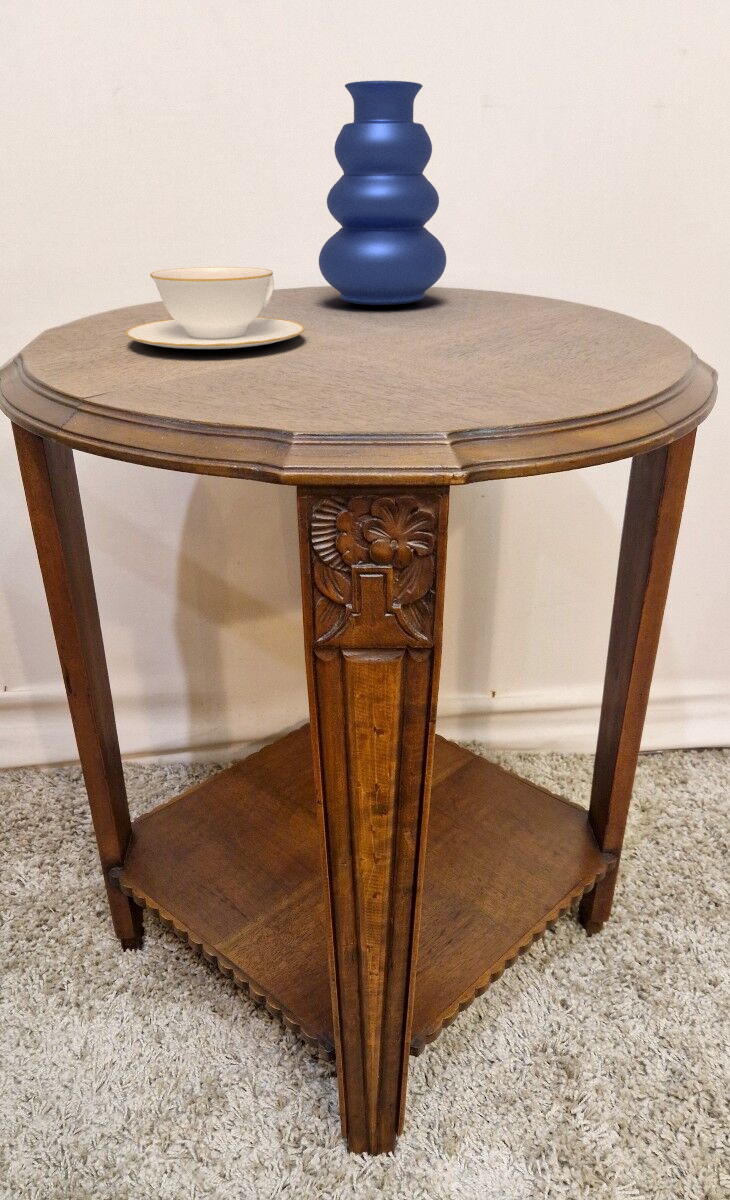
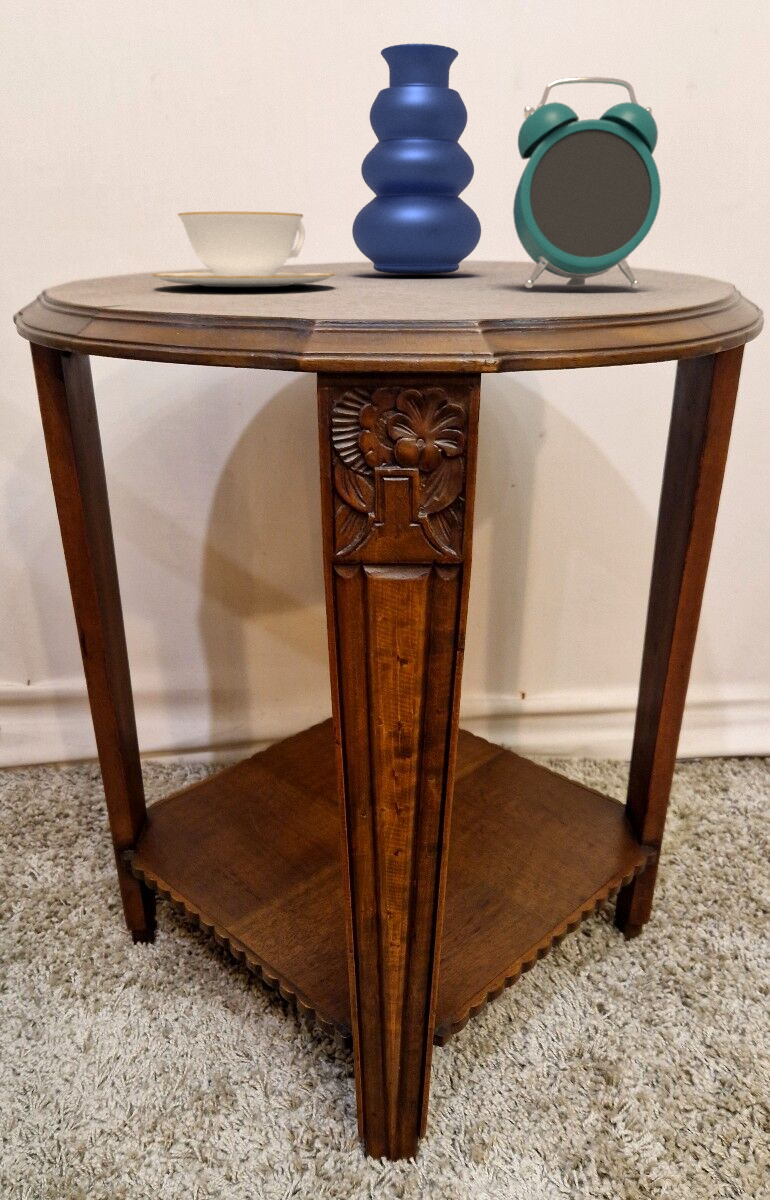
alarm clock: none [479,141,621,347] -> present [513,77,661,289]

